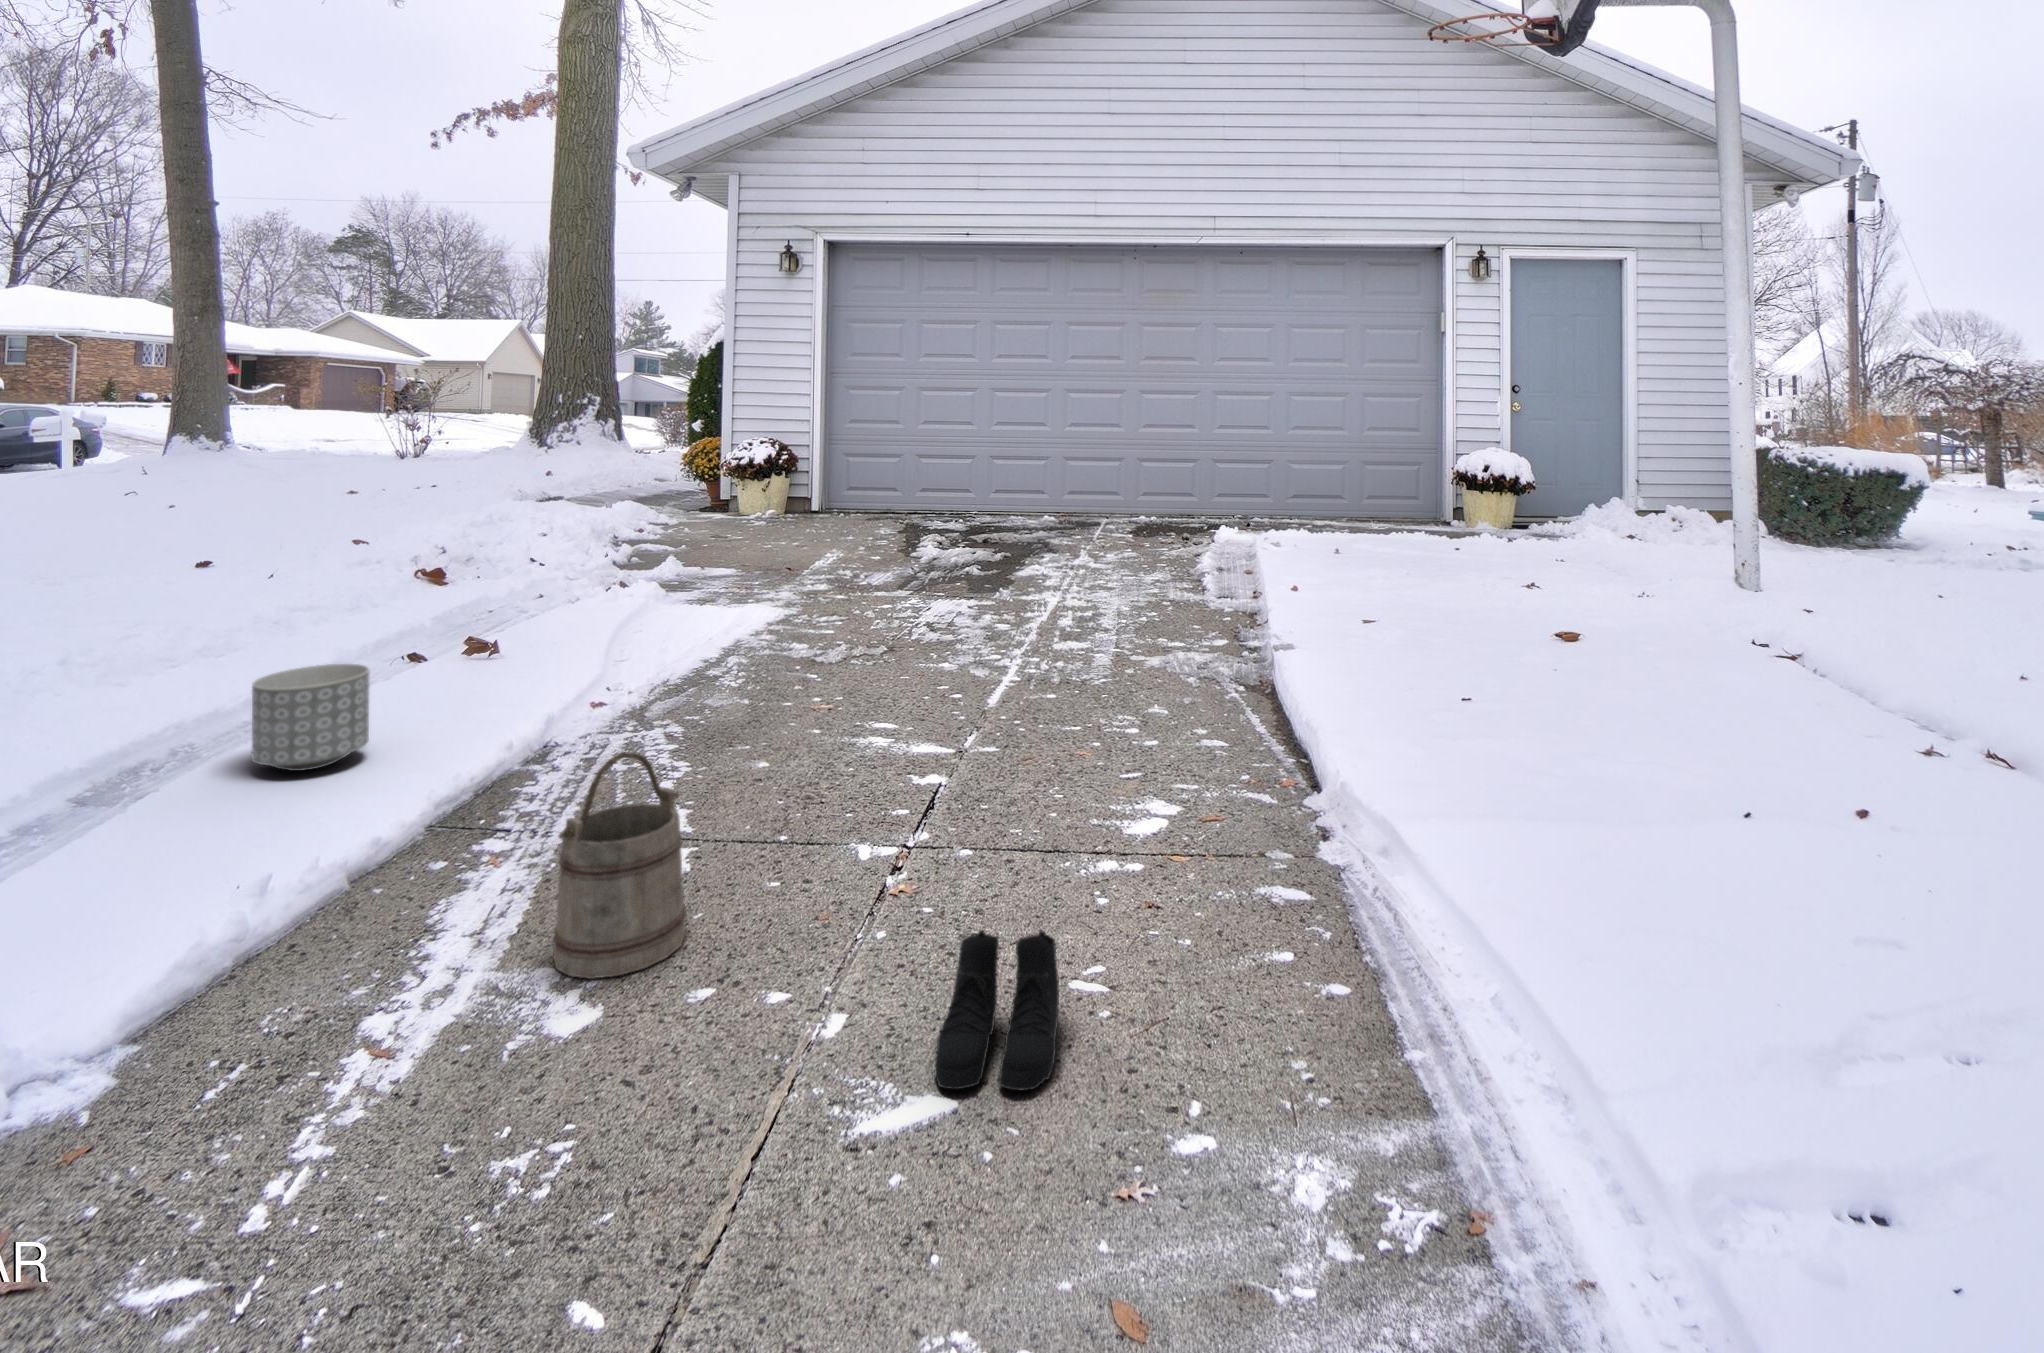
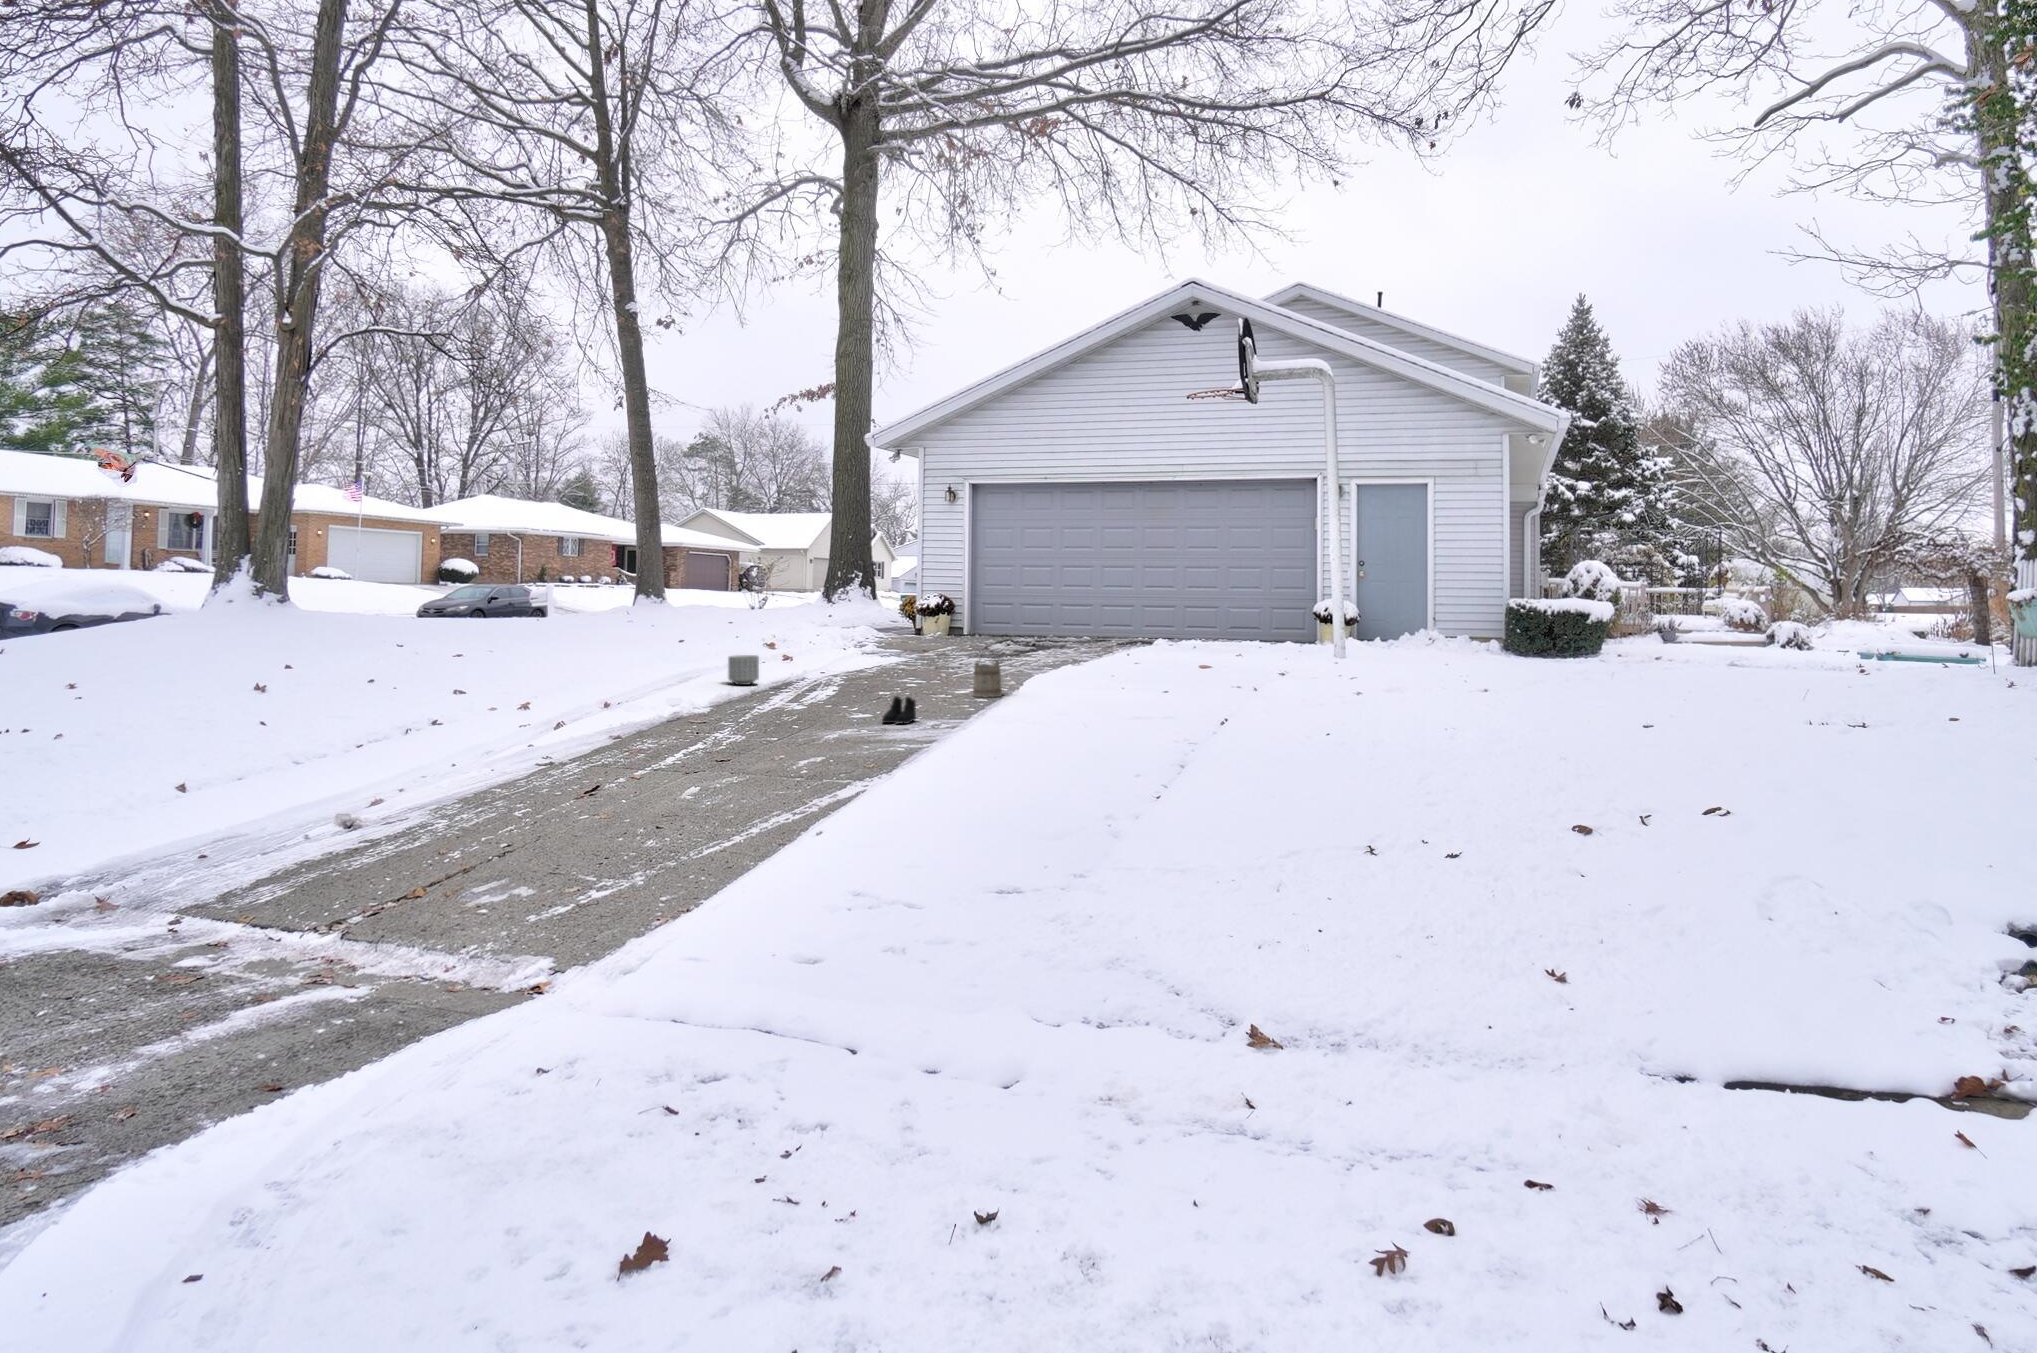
bucket: present [553,752,687,979] -> present [973,654,1002,698]

